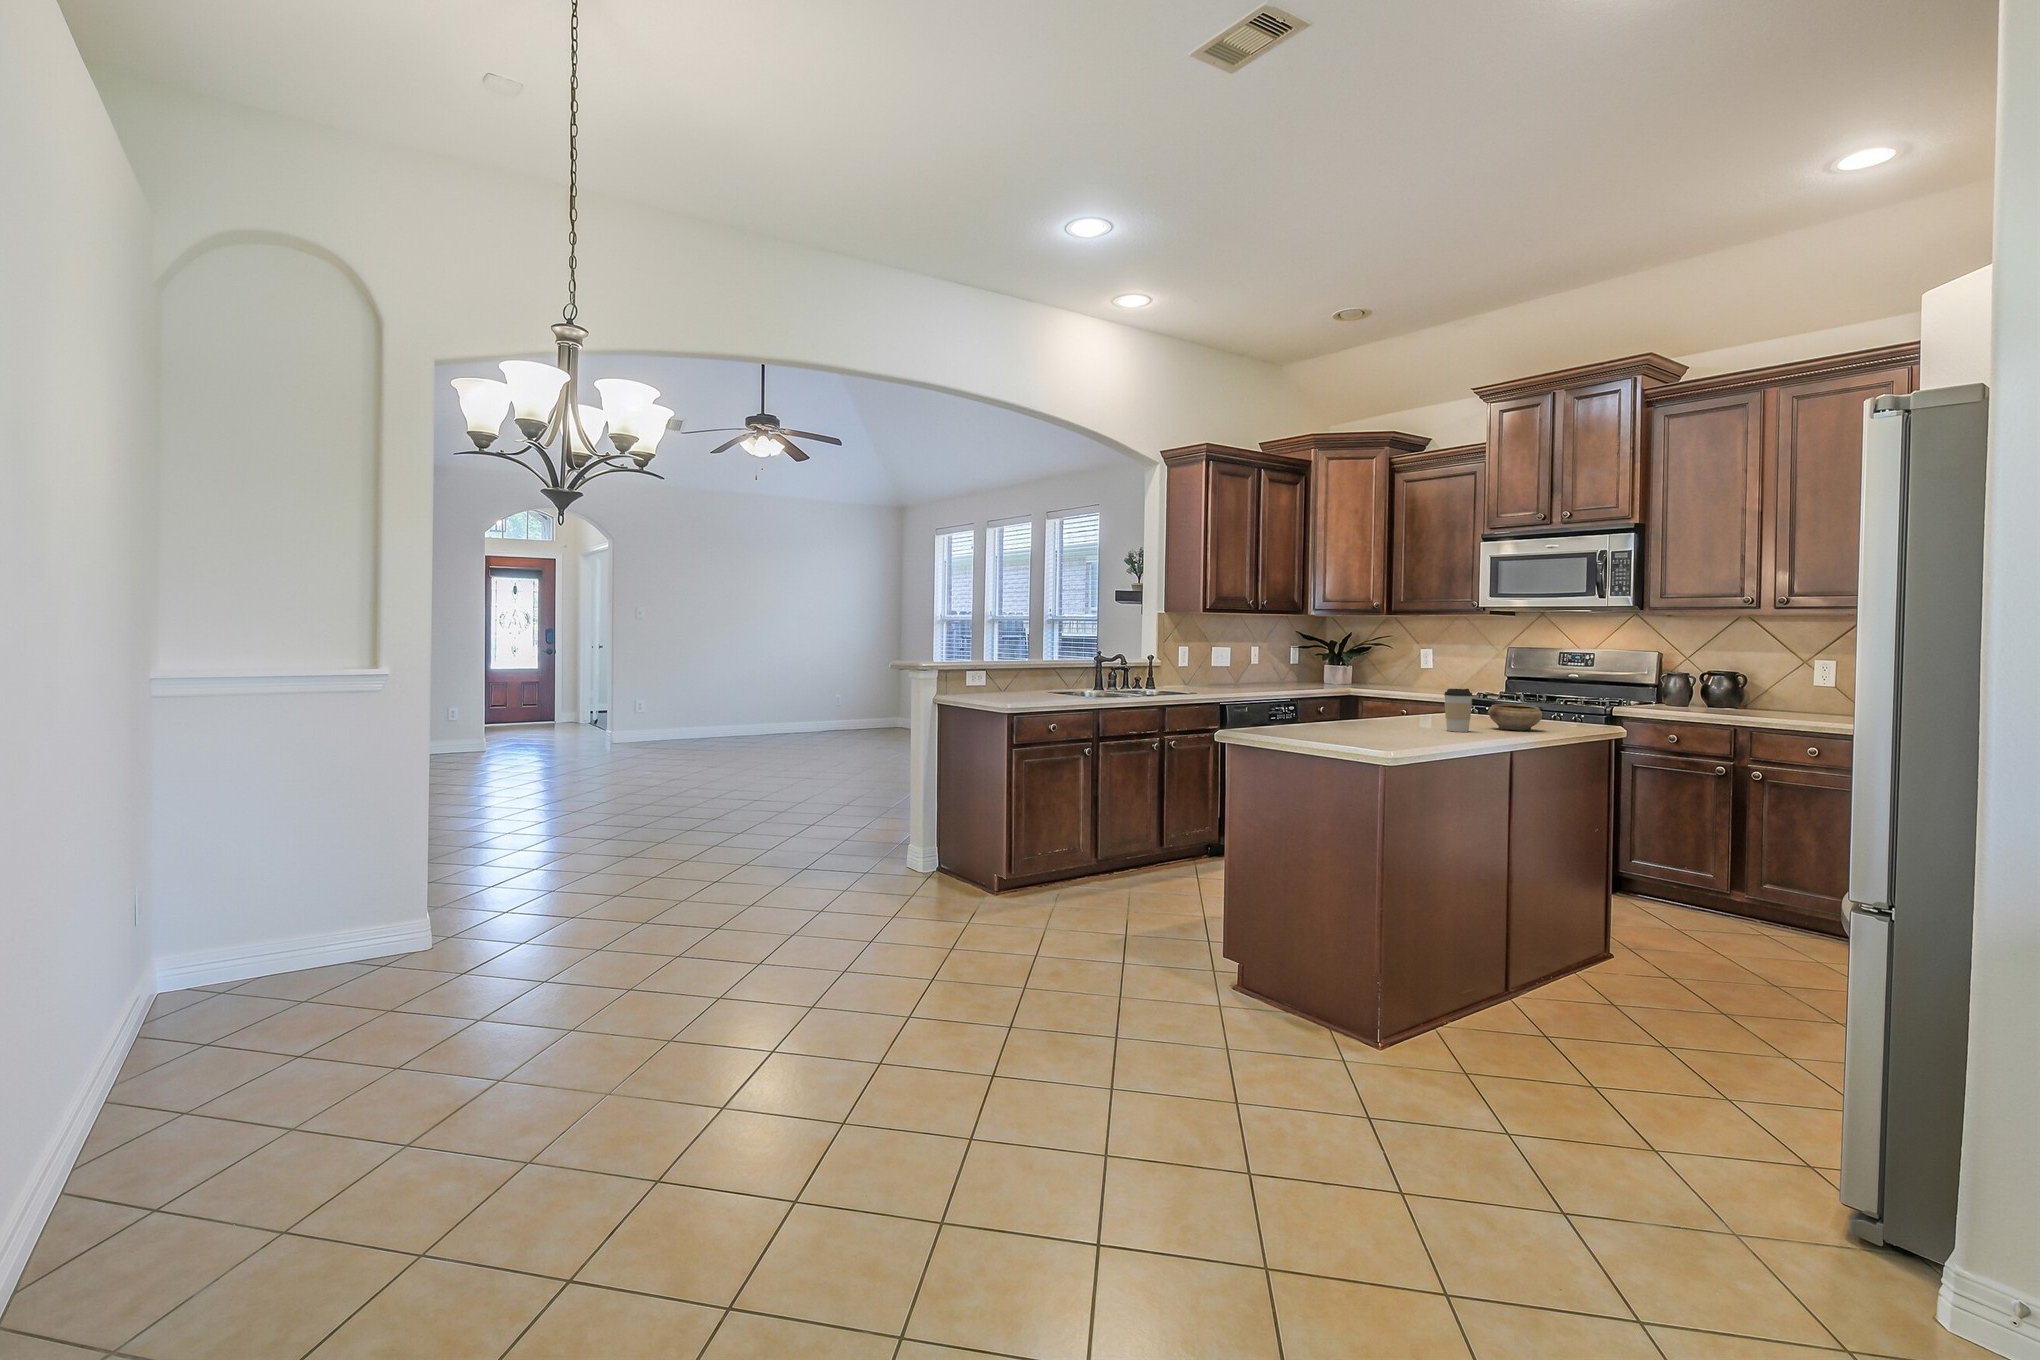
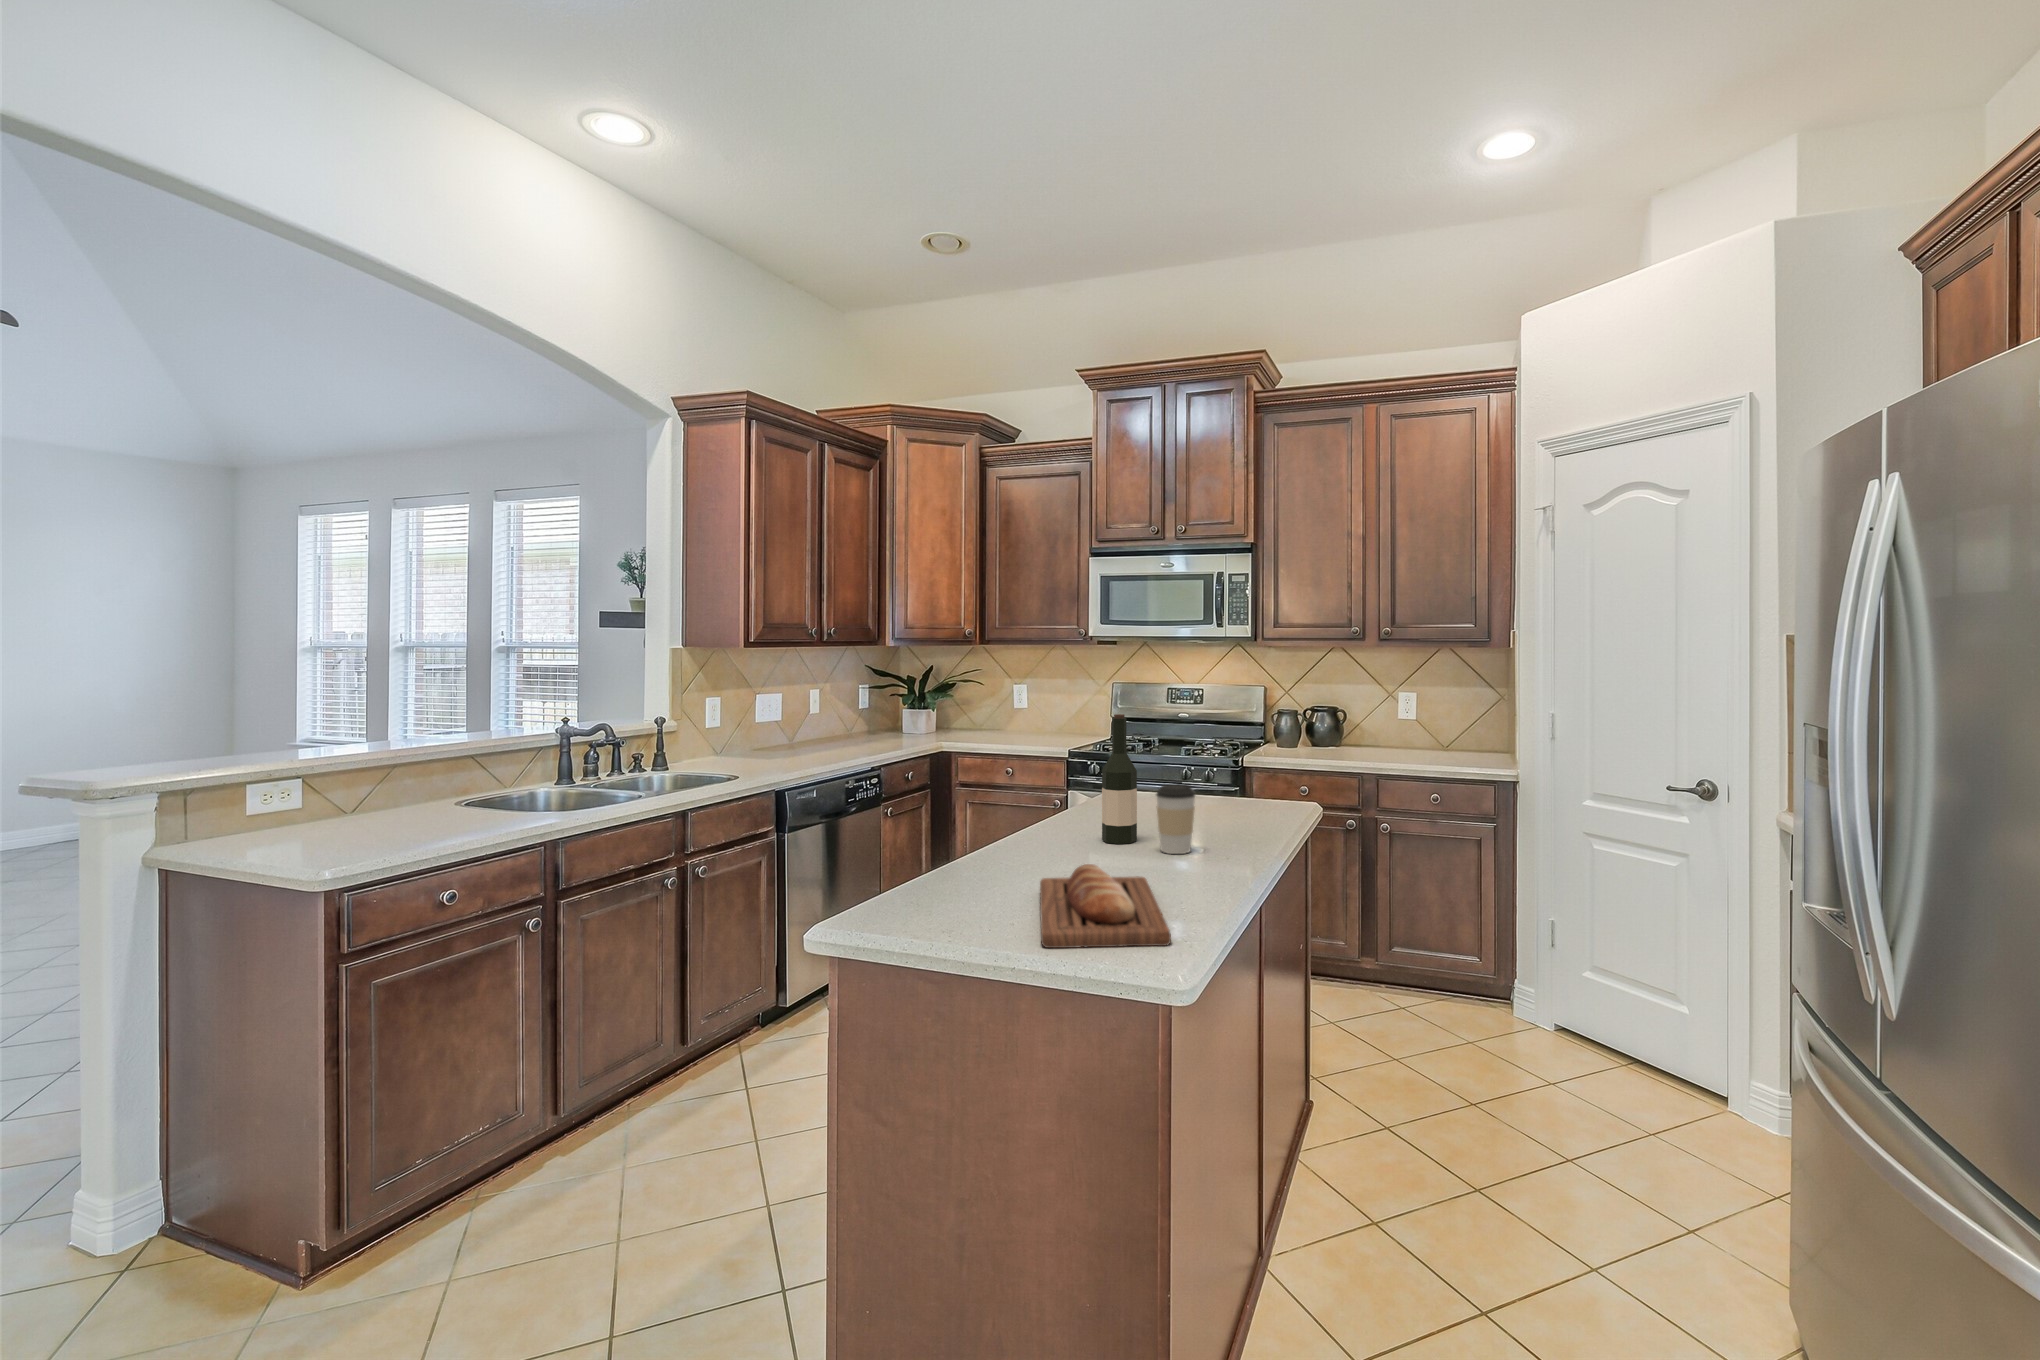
wine bottle: none [1414,645,1439,728] -> present [1102,714,1137,844]
ceramic bowl: present [1488,704,1543,731] -> none [1194,792,1262,835]
bread loaf: none [1325,715,1410,745] -> present [1040,864,1171,948]

